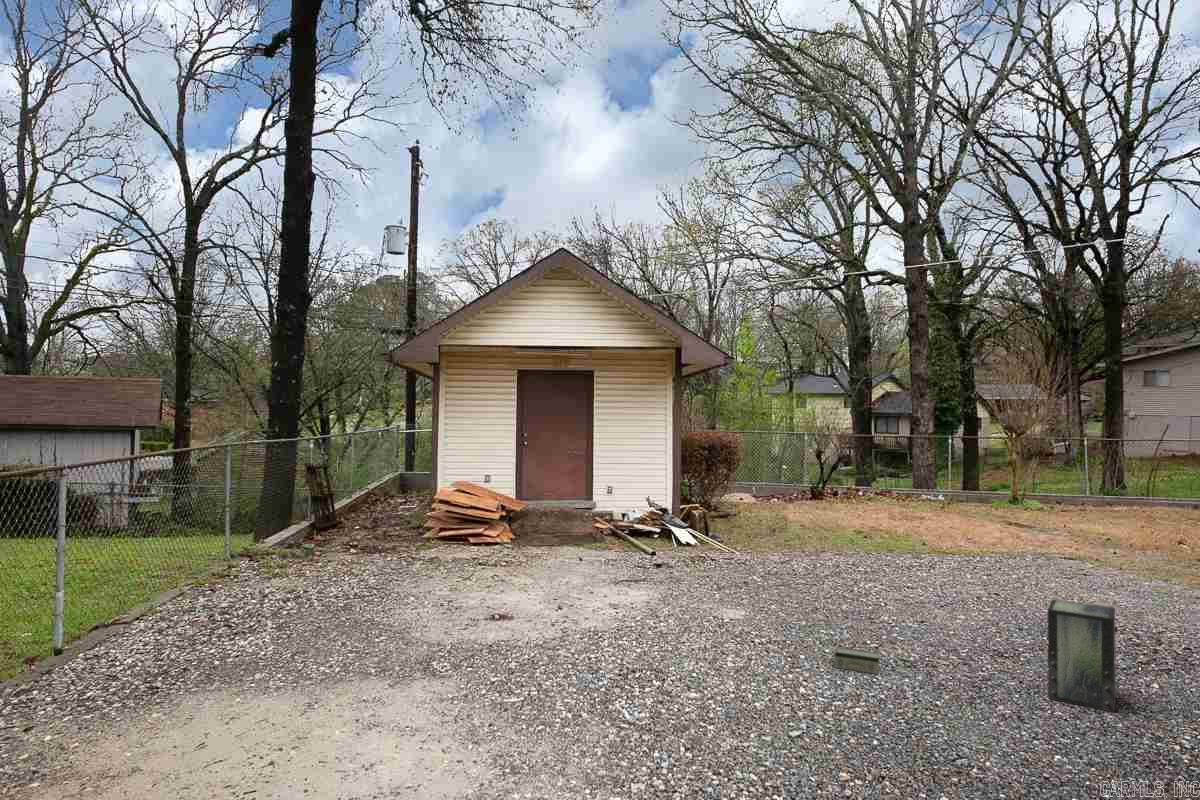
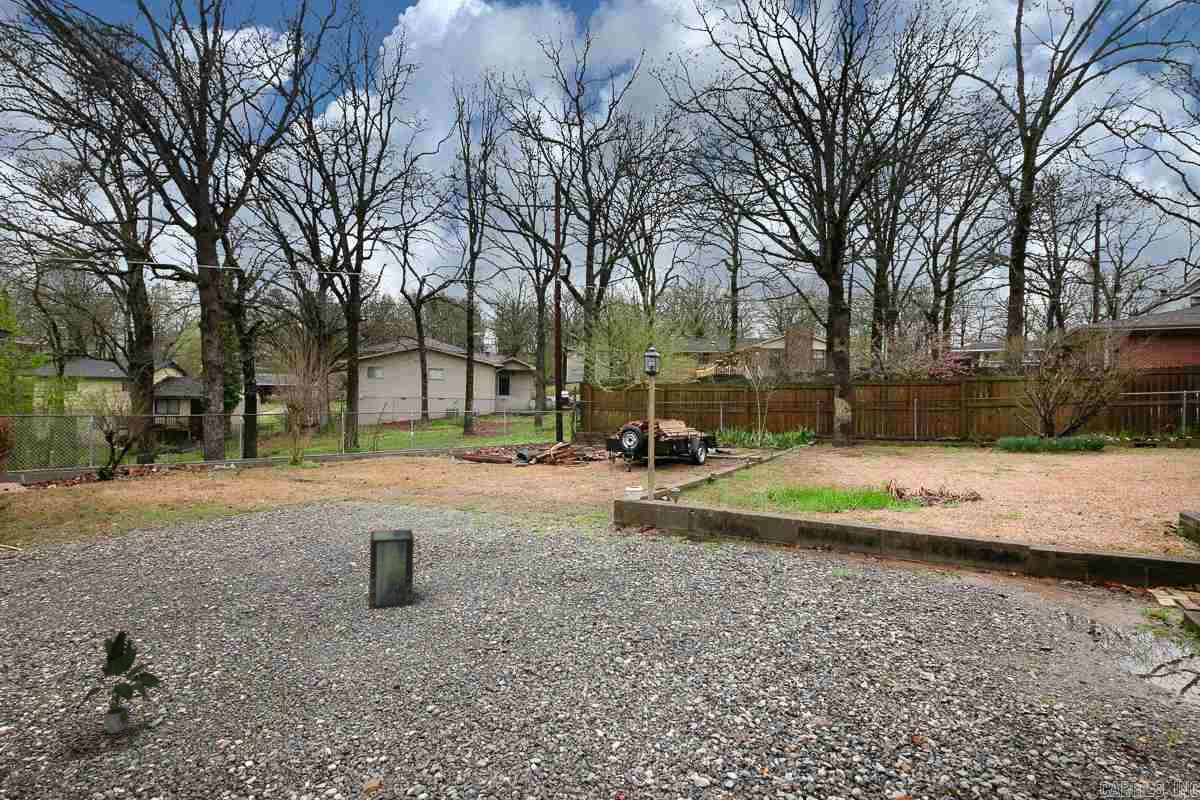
potted plant: none [732,635,802,729] -> present [79,631,162,734]
toolbox: present [834,647,880,674] -> none [179,612,227,640]

